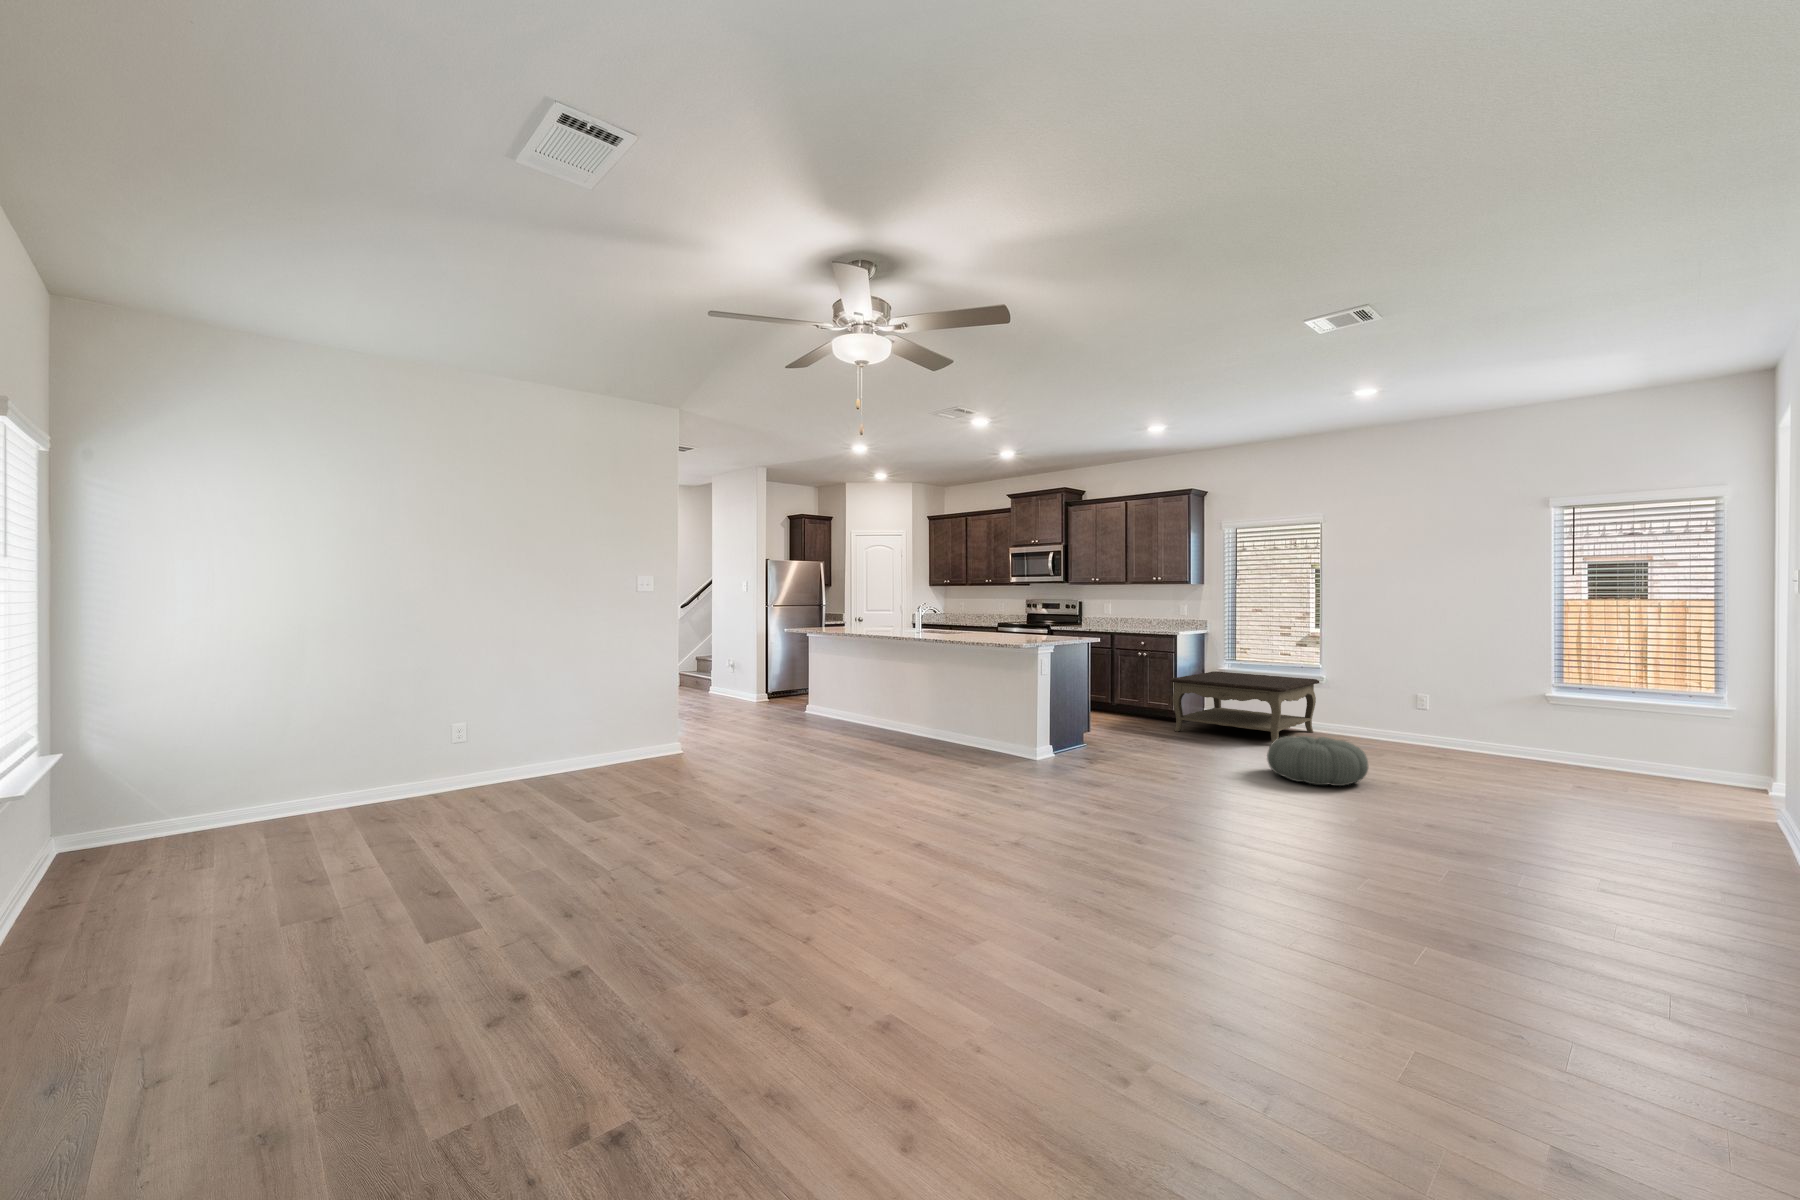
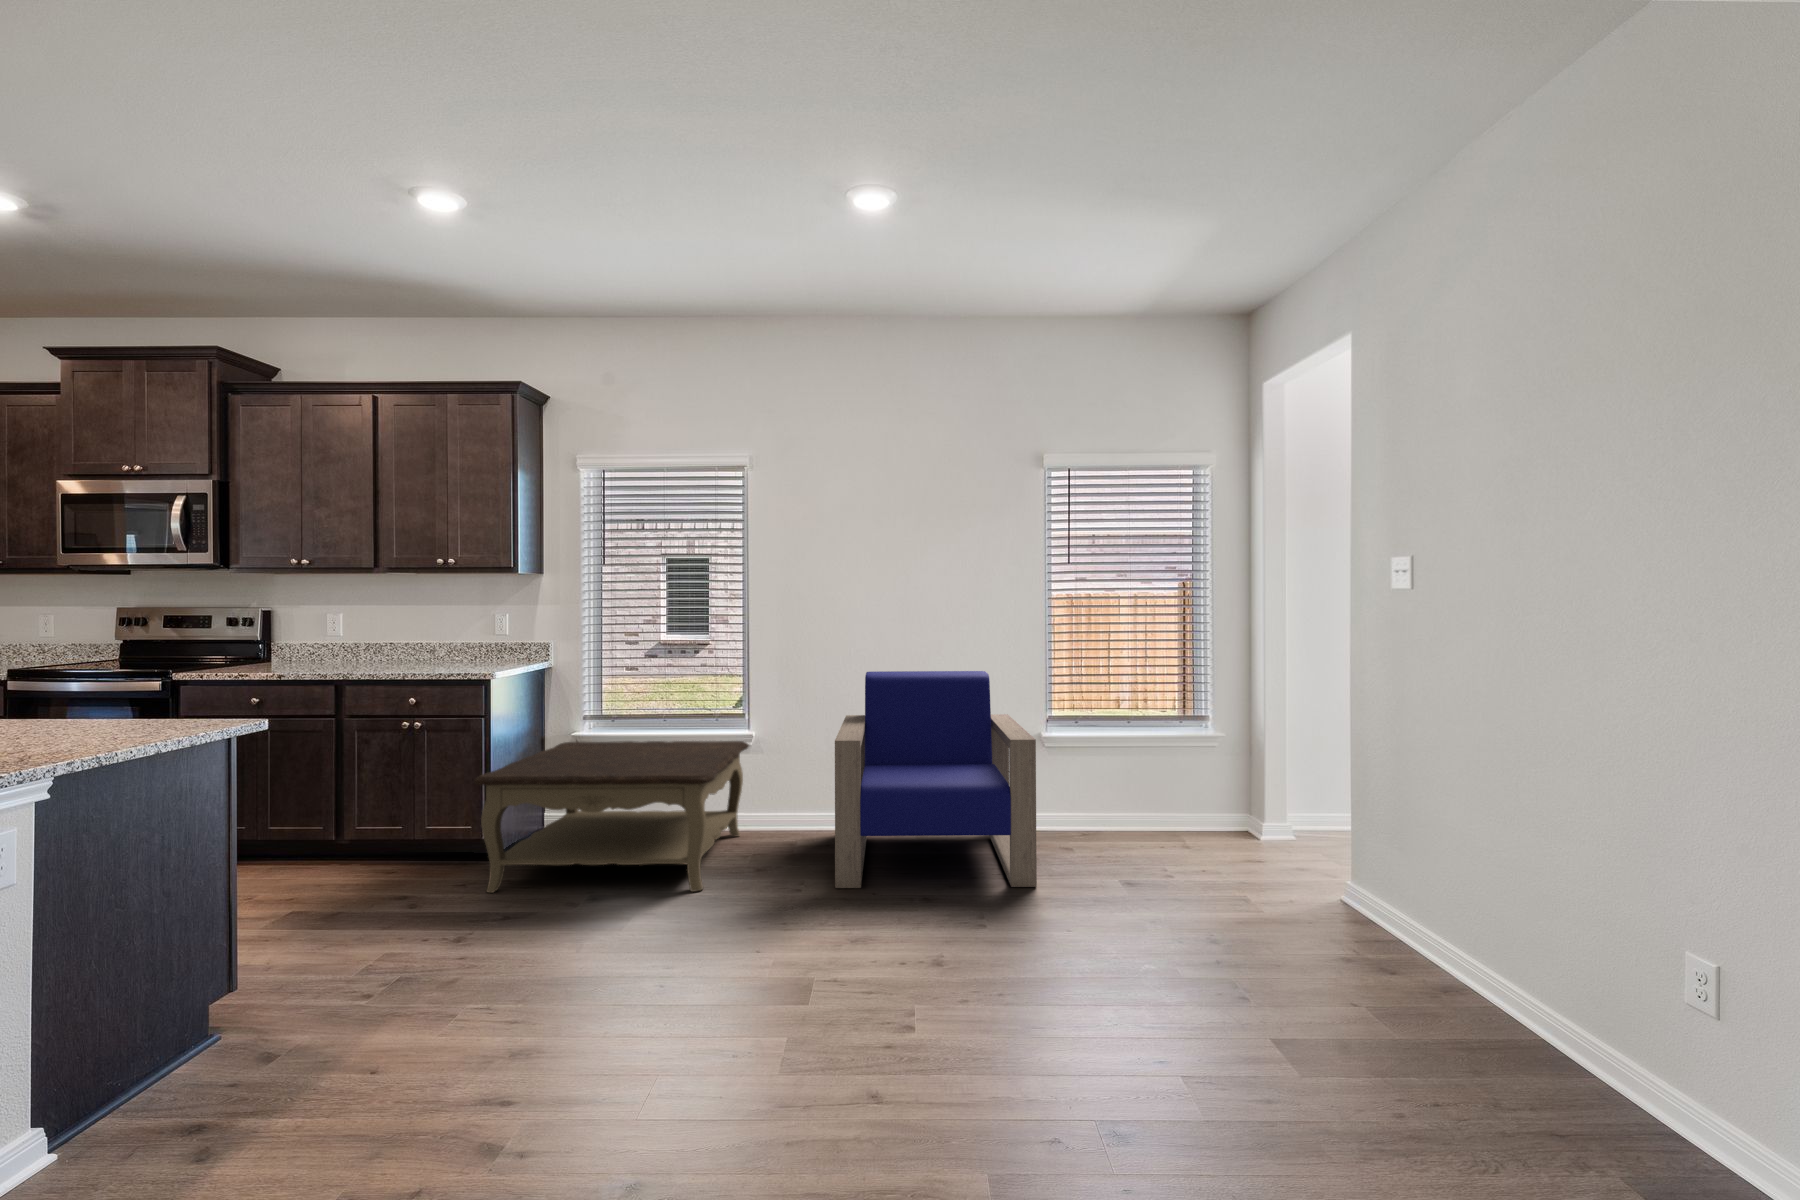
armchair: none [1356,644,1514,776] -> present [835,671,1037,888]
pouf: present [1267,736,1368,786] -> none [718,887,913,1024]

